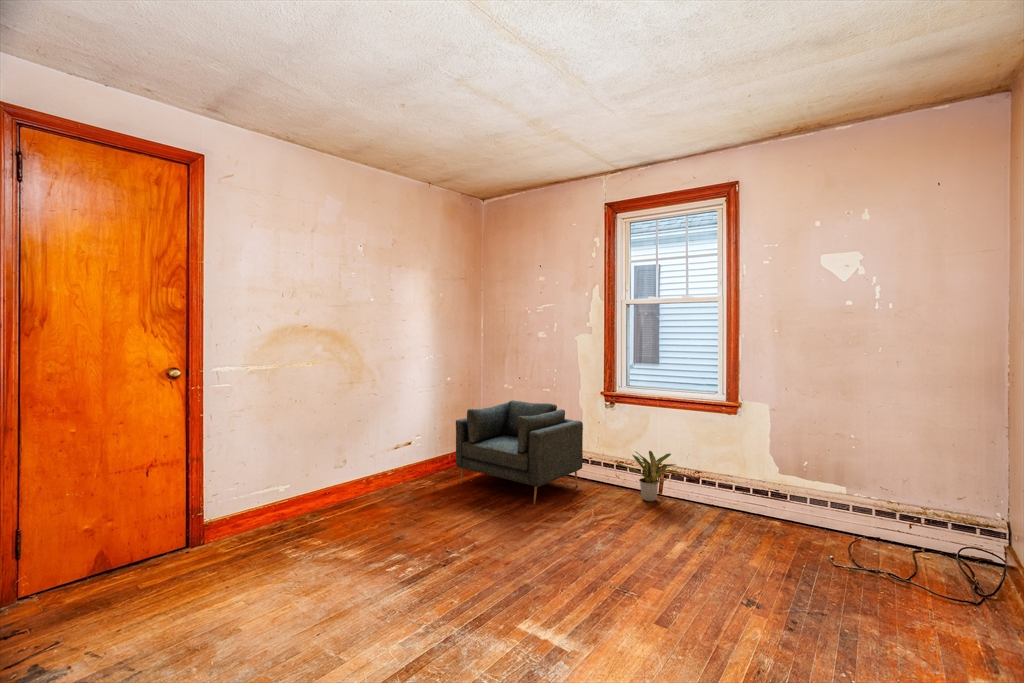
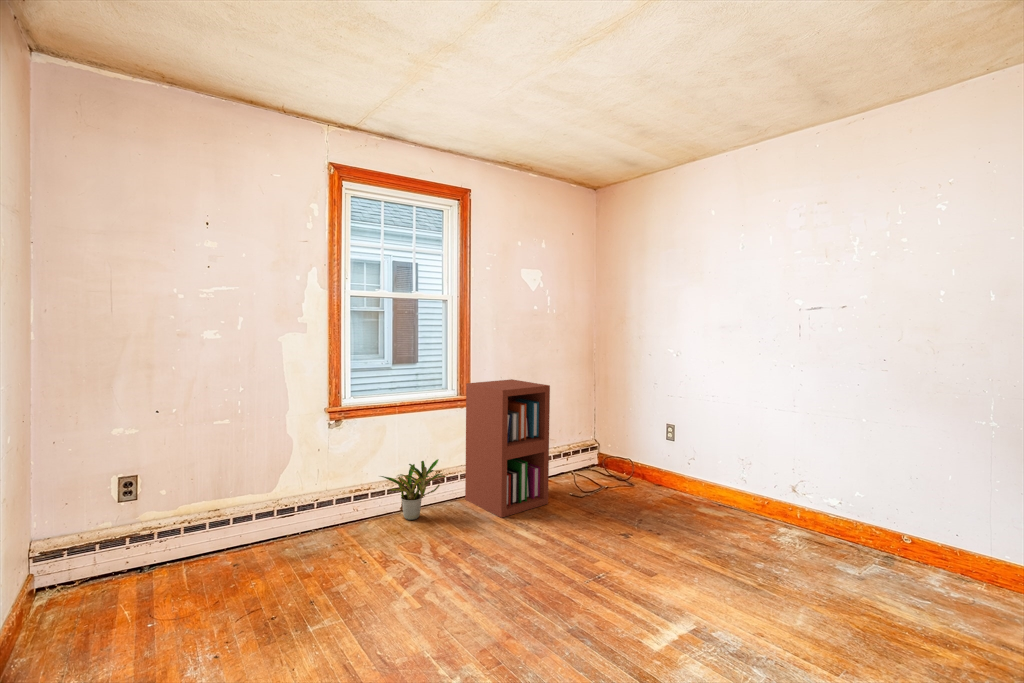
bookshelf: none [705,387,792,549] -> present [465,379,550,518]
armchair: present [456,400,583,505] -> none [153,439,361,635]

